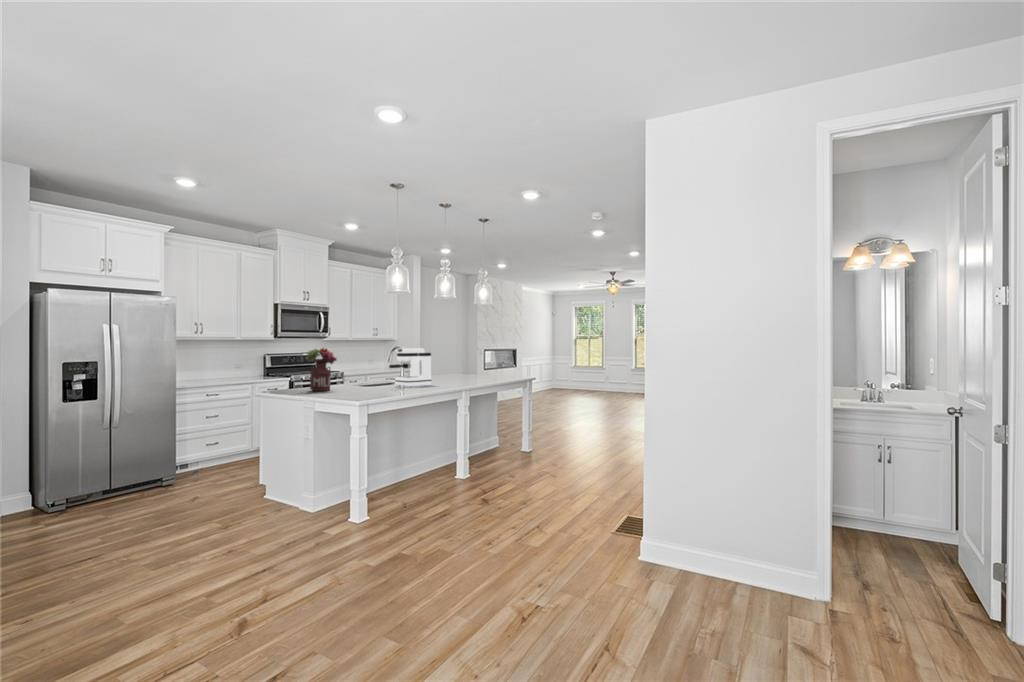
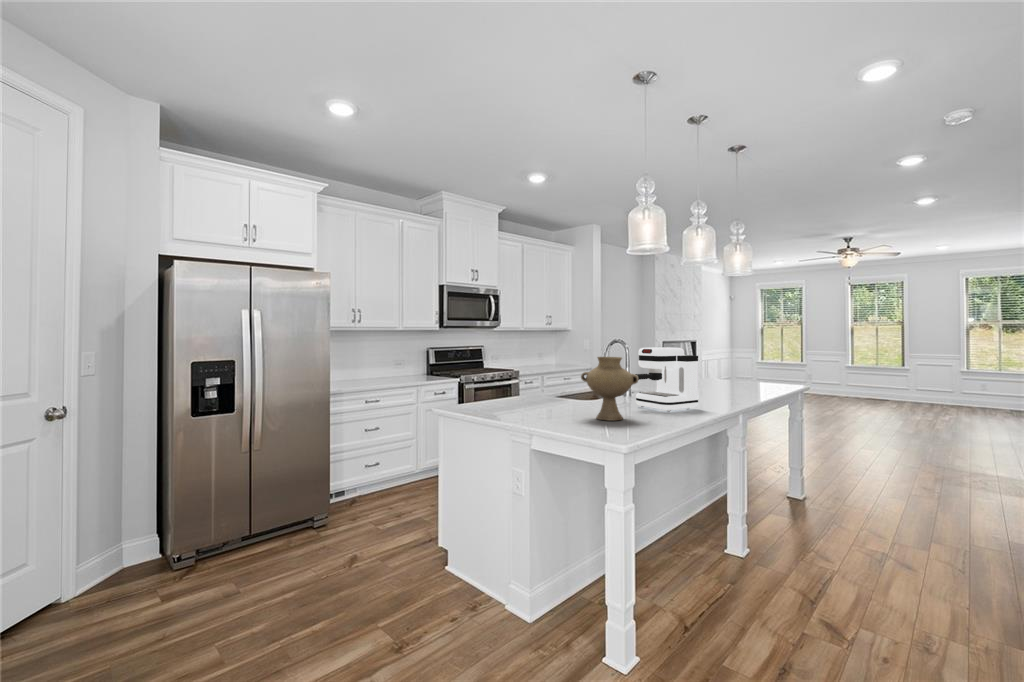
flower arrangement: present [306,348,337,391] -> none [511,346,558,416]
vase: none [350,353,385,391] -> present [581,357,638,420]

